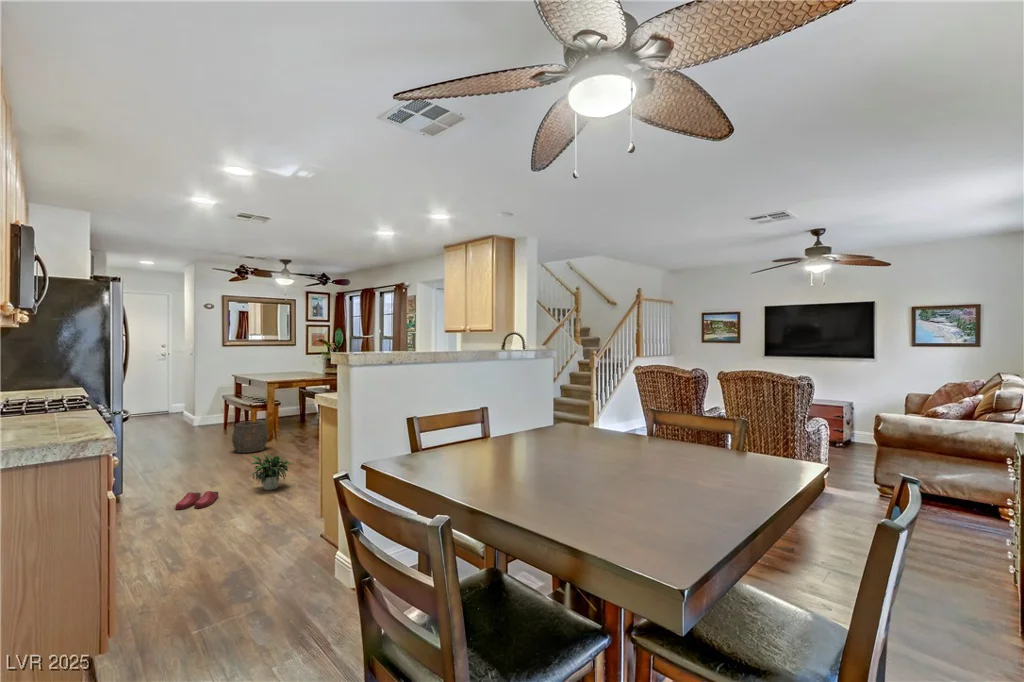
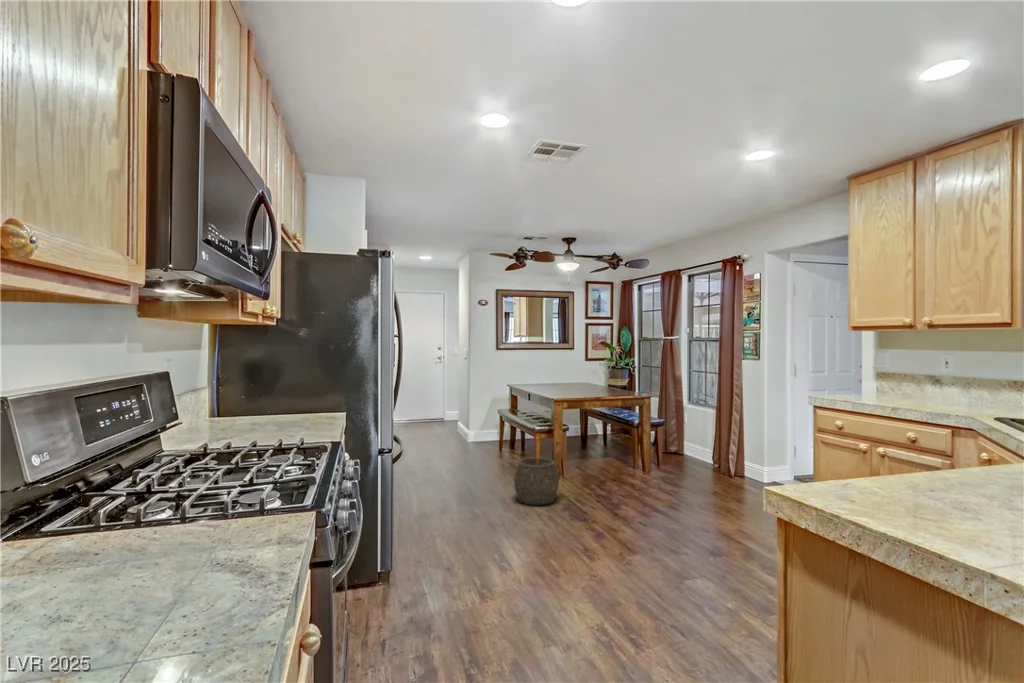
potted plant: present [251,453,291,490] -> none [550,547,626,625]
slippers: present [175,491,218,510] -> none [447,608,510,660]

